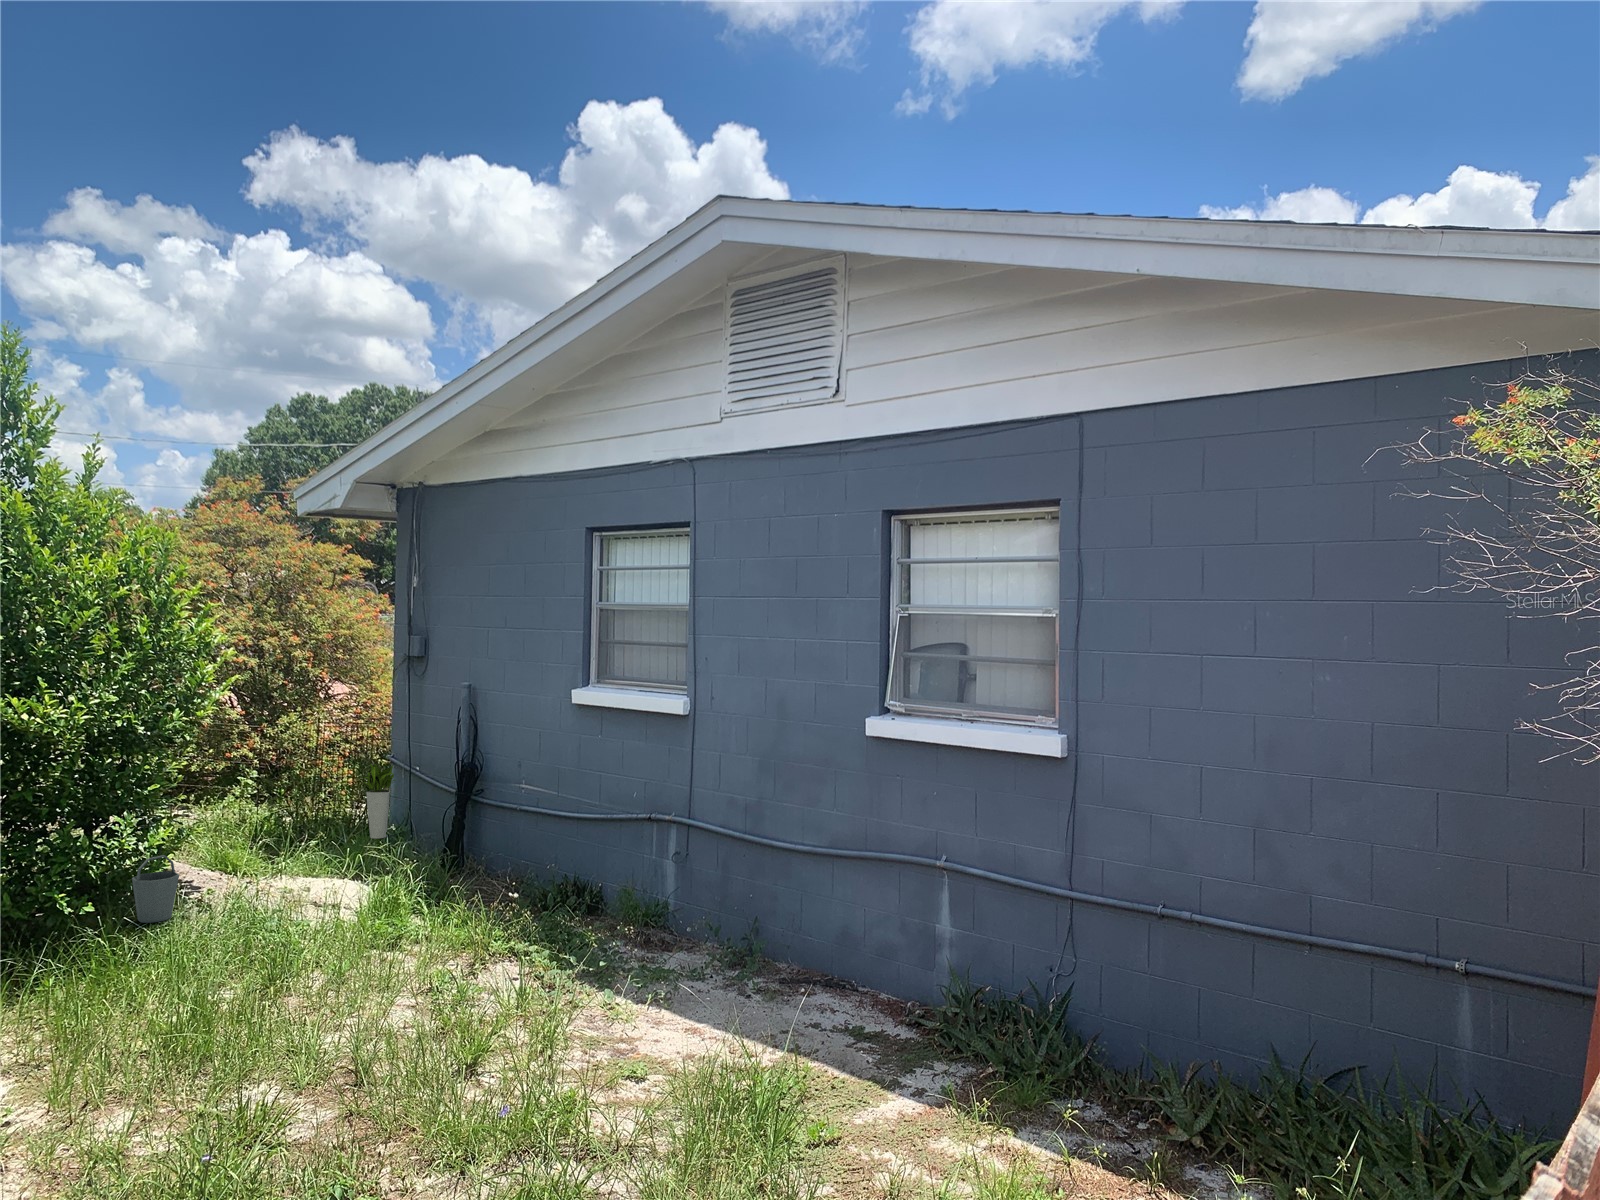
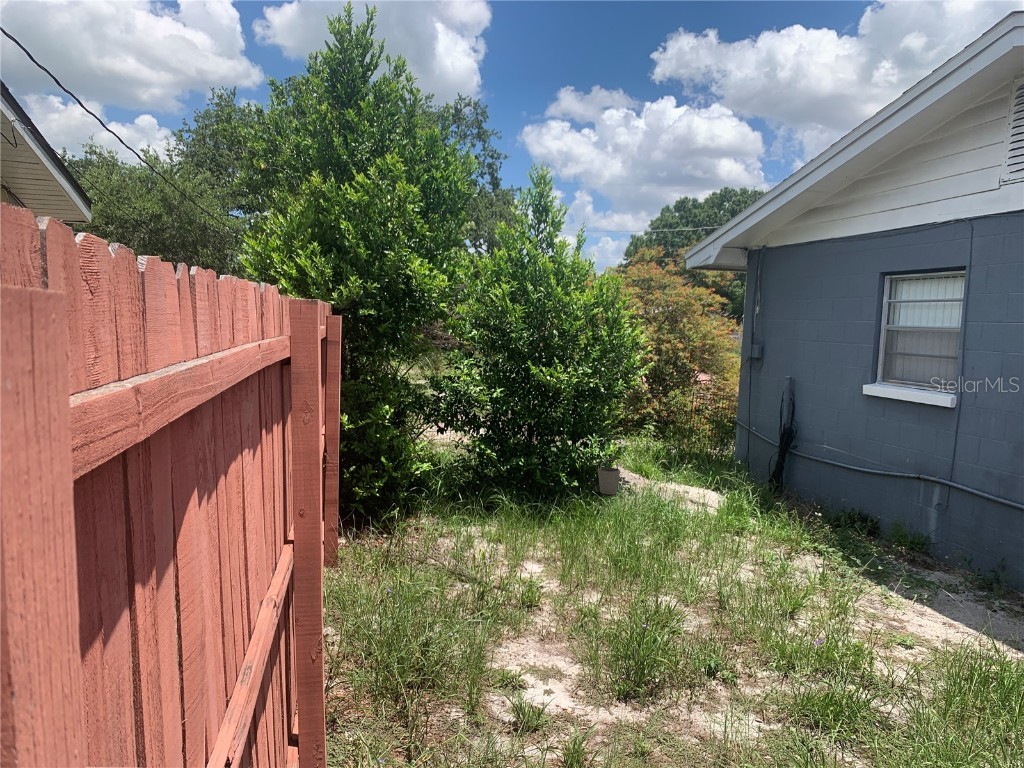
planter: present [364,764,395,839] -> none [717,422,740,468]

